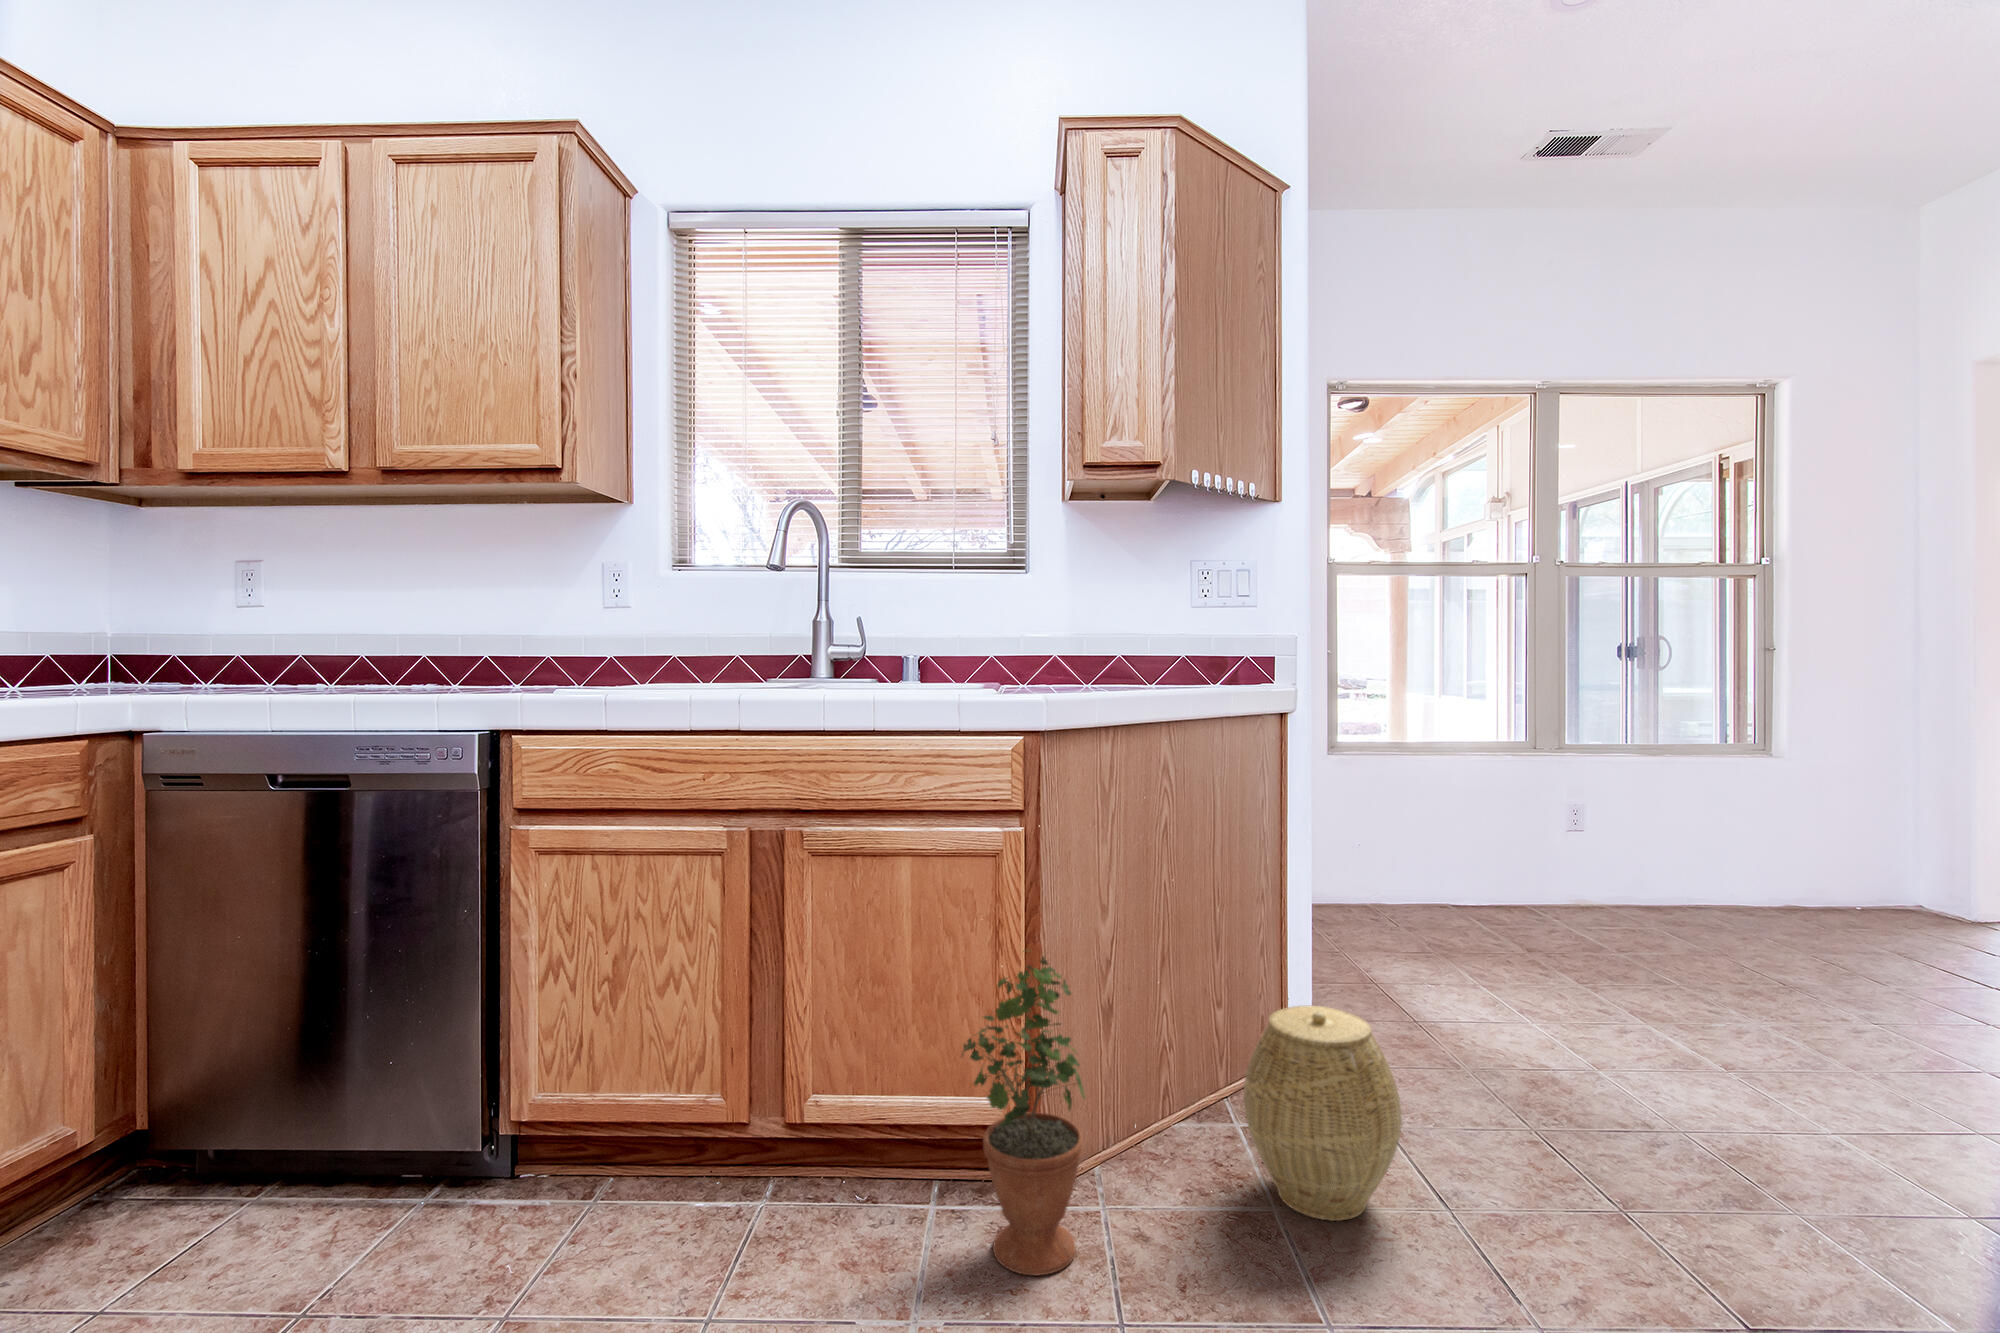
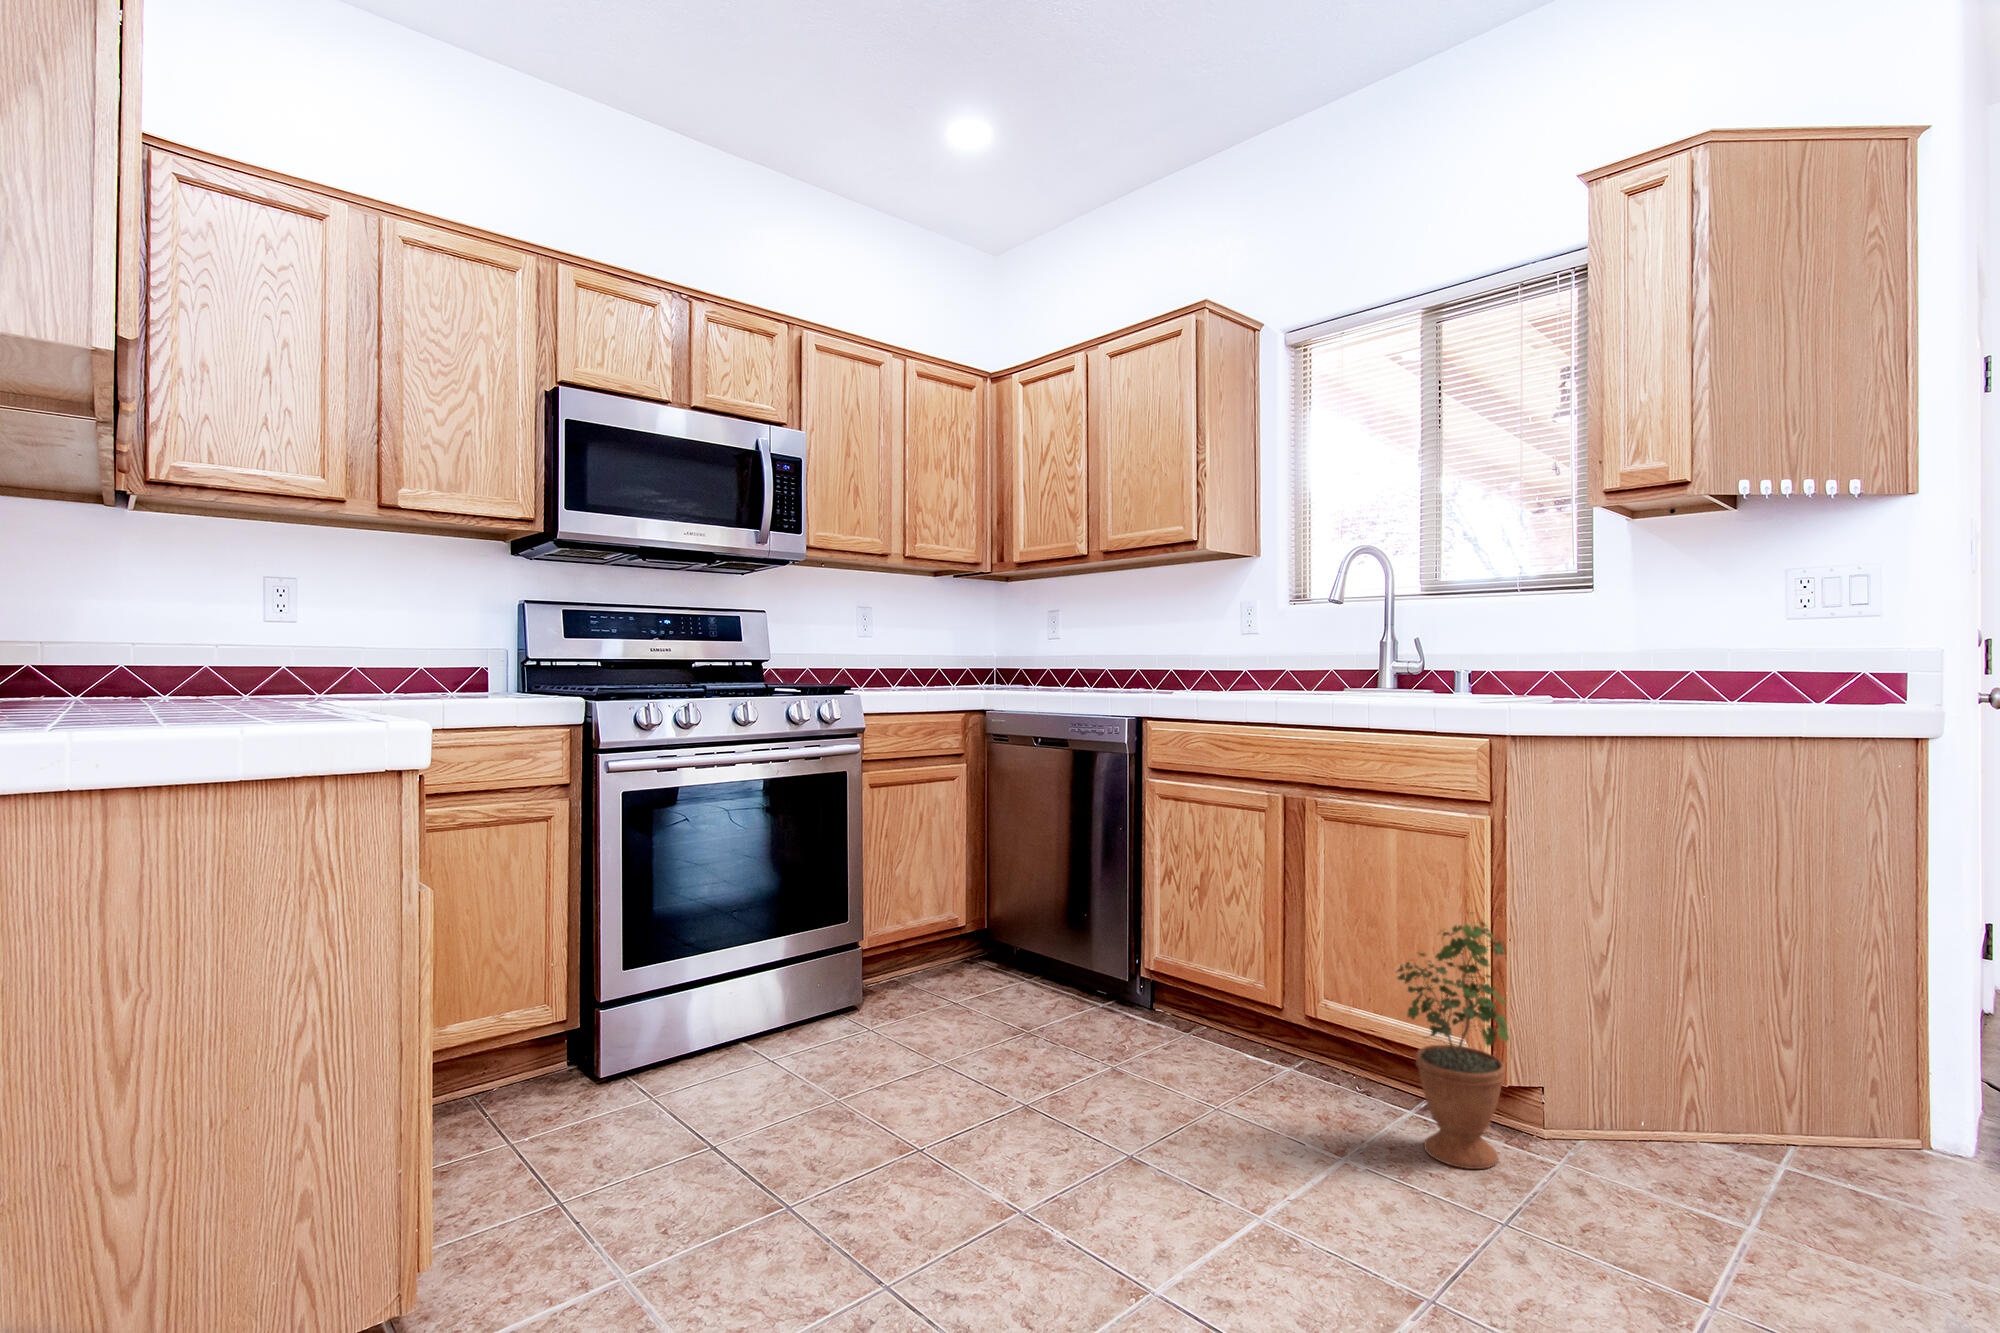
woven basket: present [1243,1005,1402,1221] -> none [1705,1031,1905,1254]

